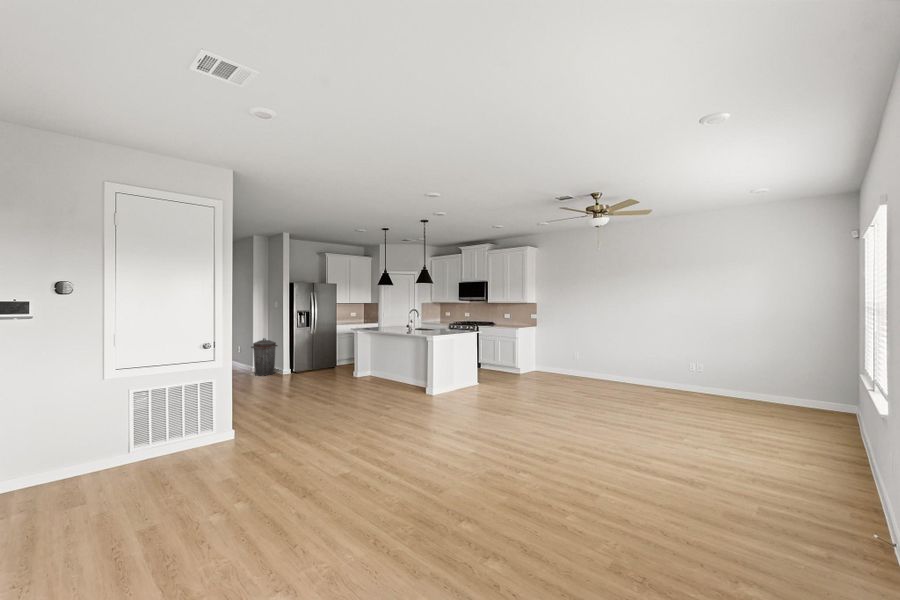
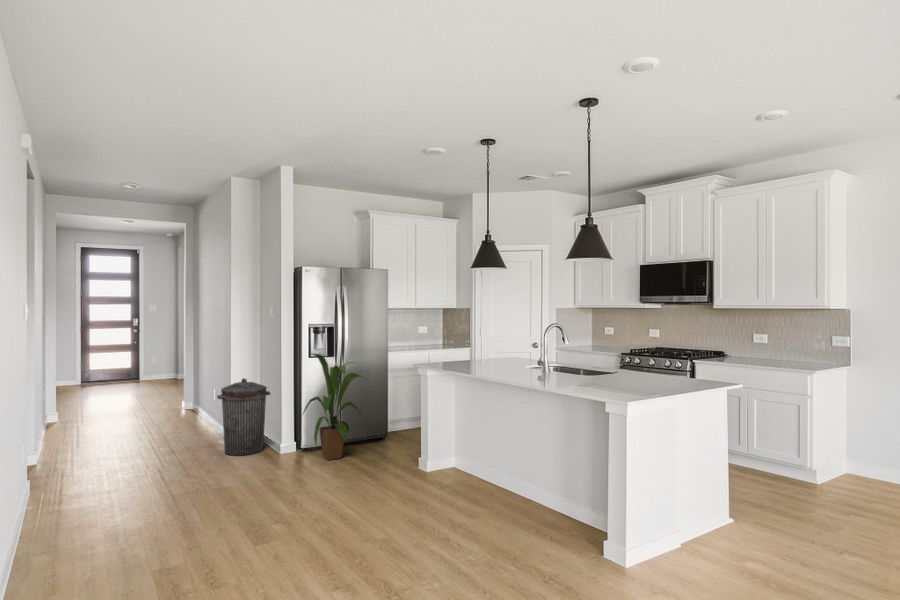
house plant: none [295,325,330,375] -> present [304,354,366,460]

